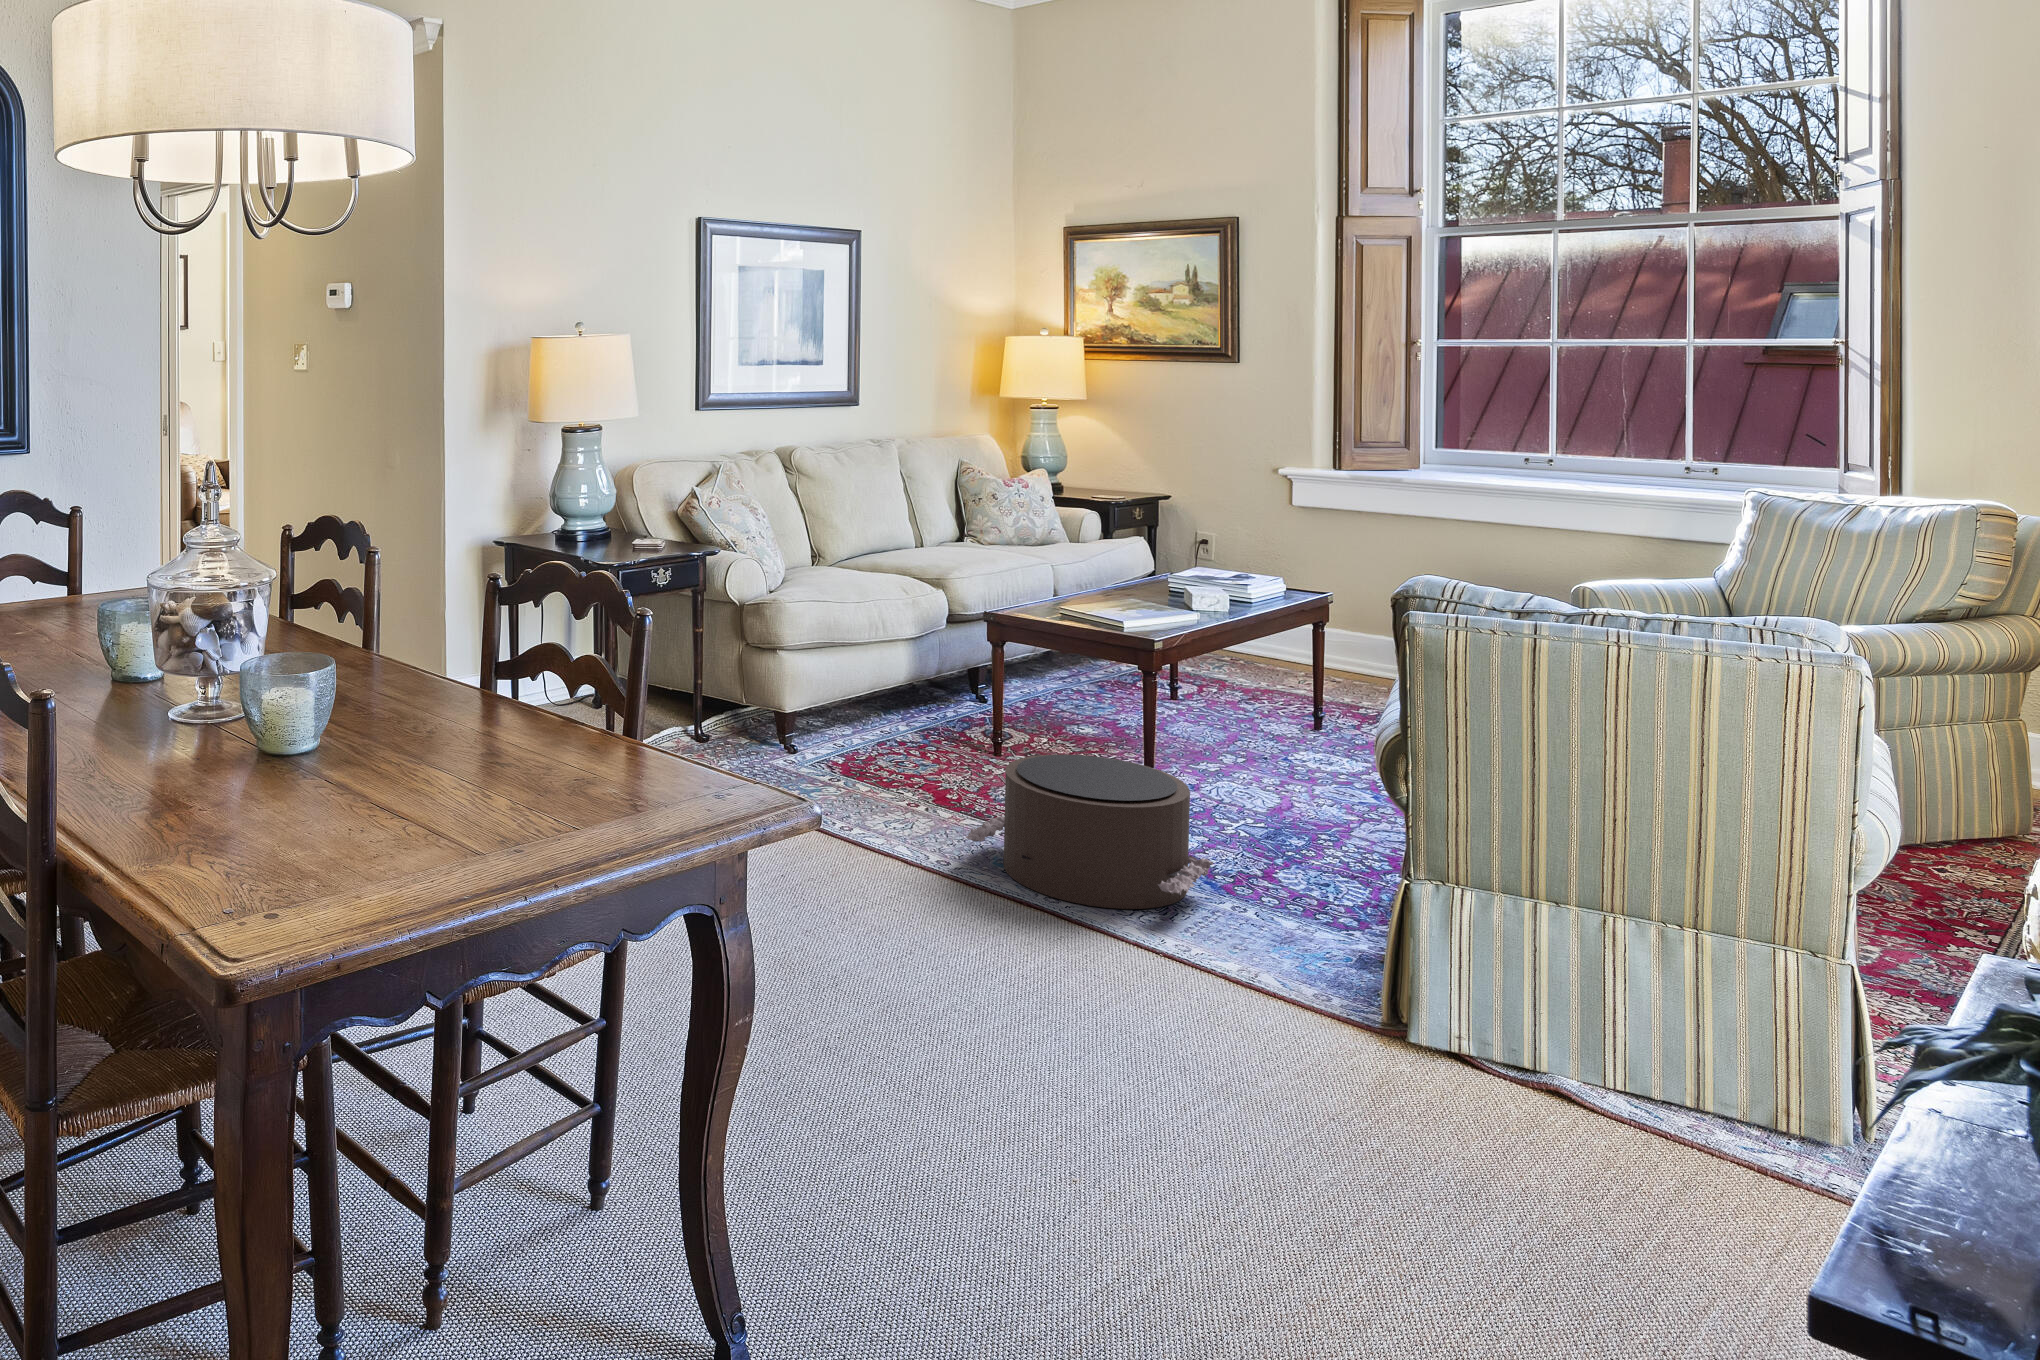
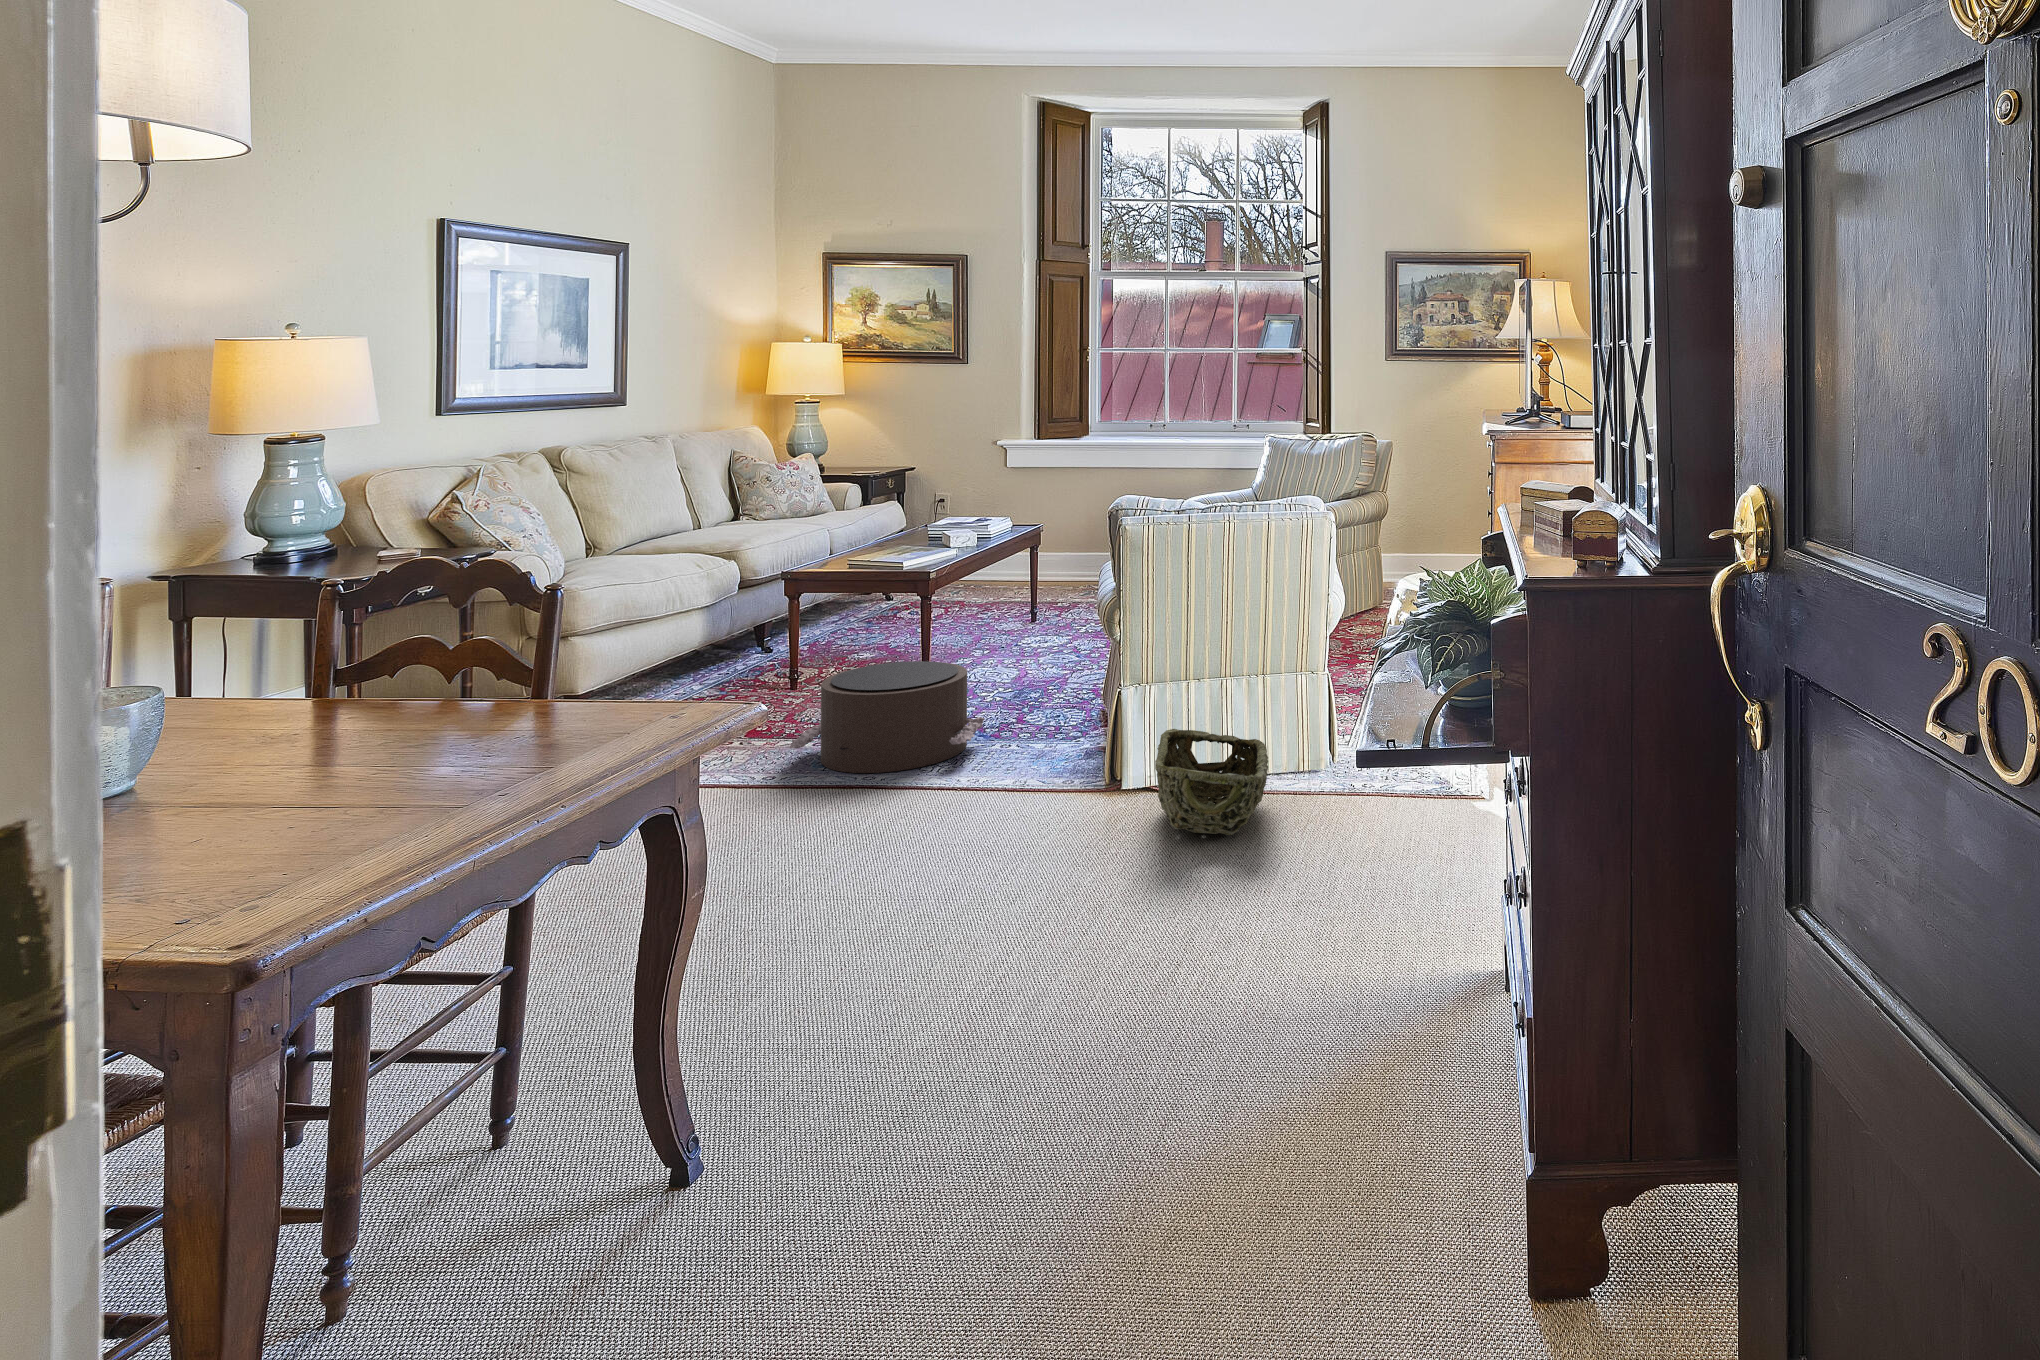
woven basket: none [1463,979,1697,1213] -> present [1155,729,1268,835]

